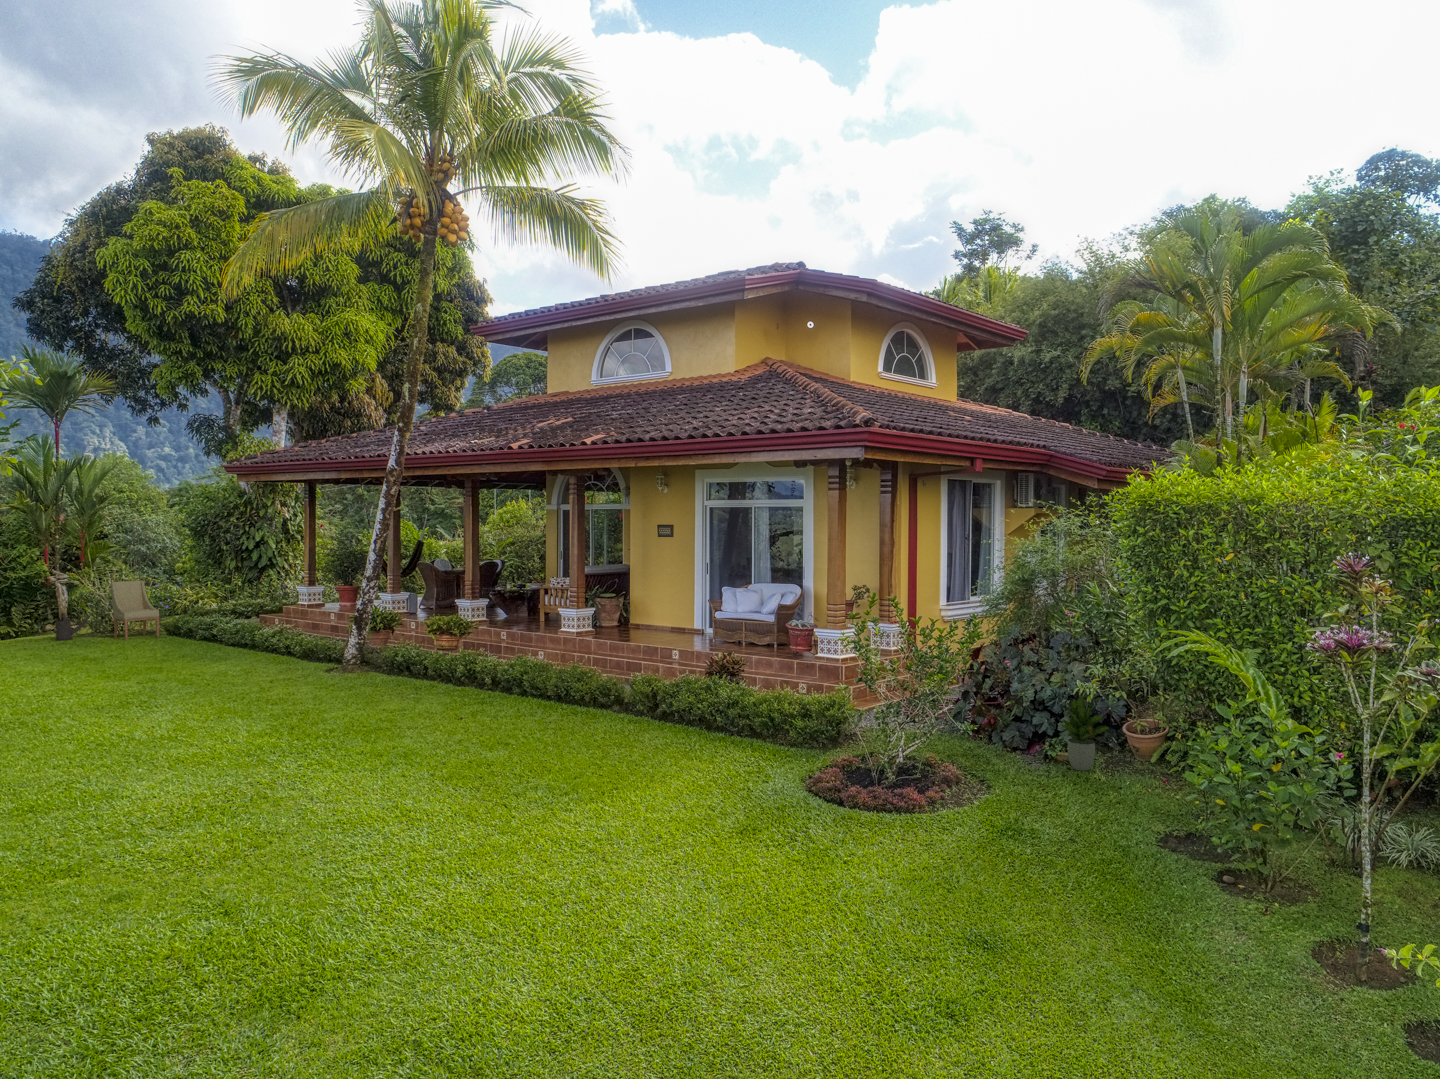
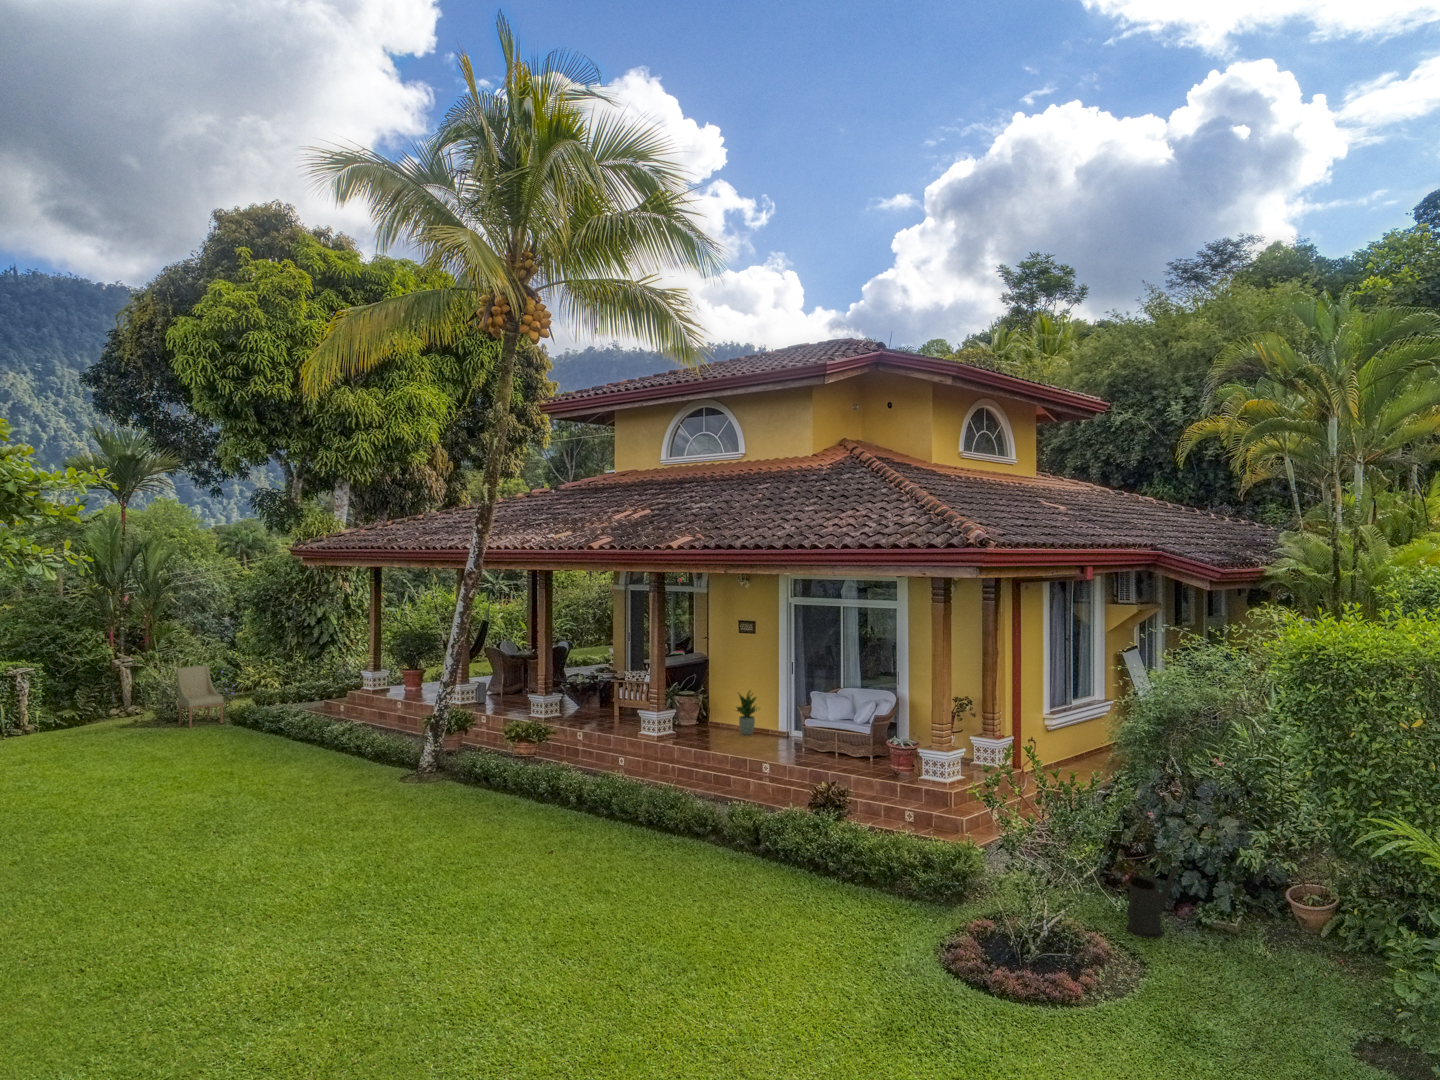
watering can: present [50,613,90,641] -> present [1126,866,1177,938]
potted plant: present [1061,695,1109,771] -> present [737,691,756,735]

